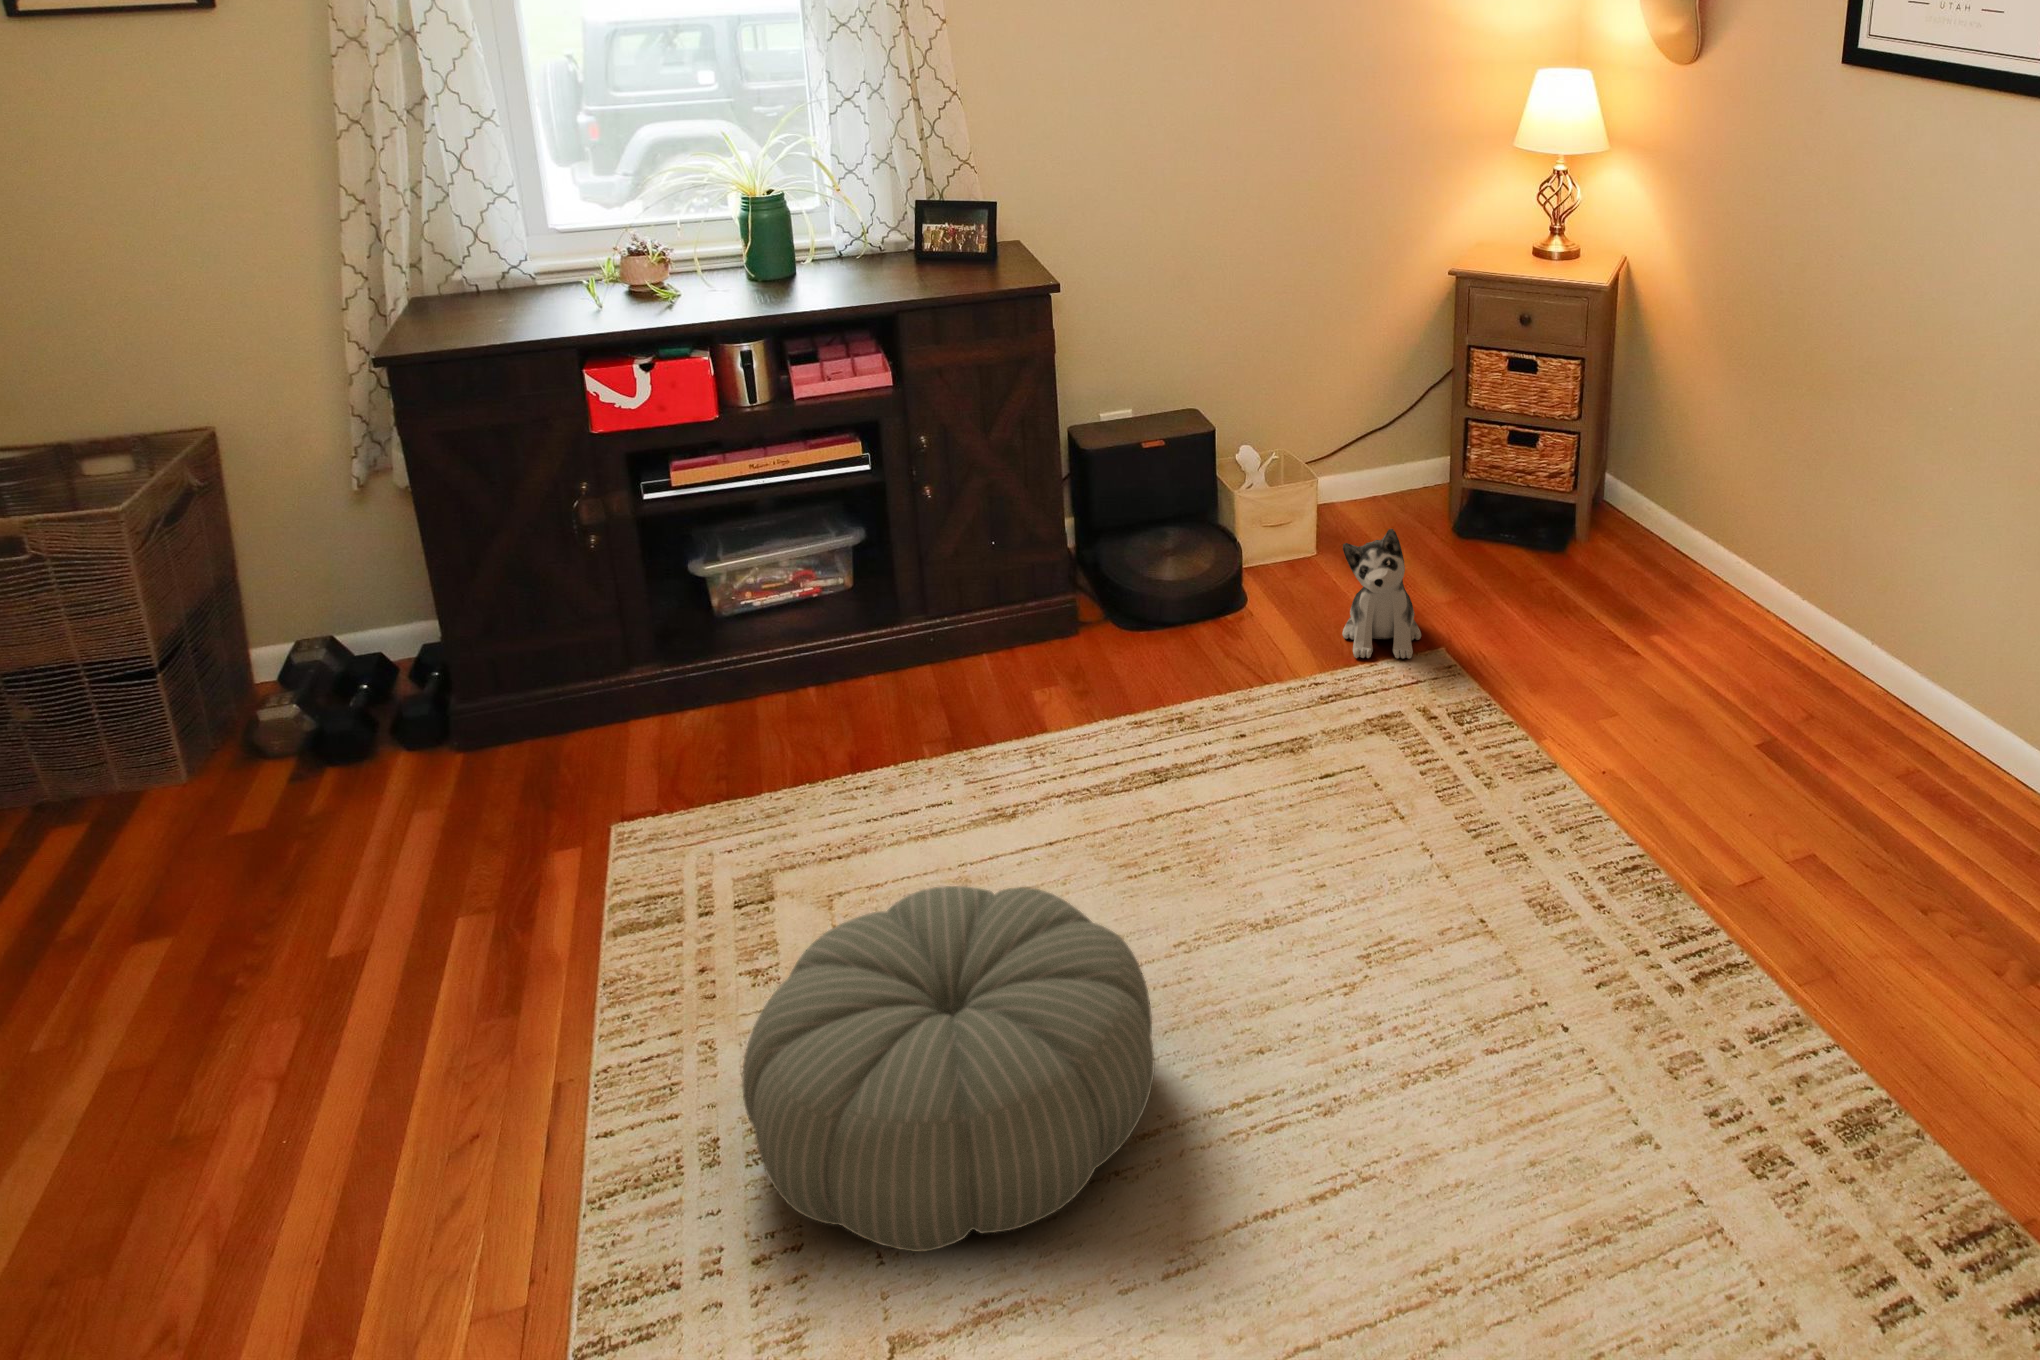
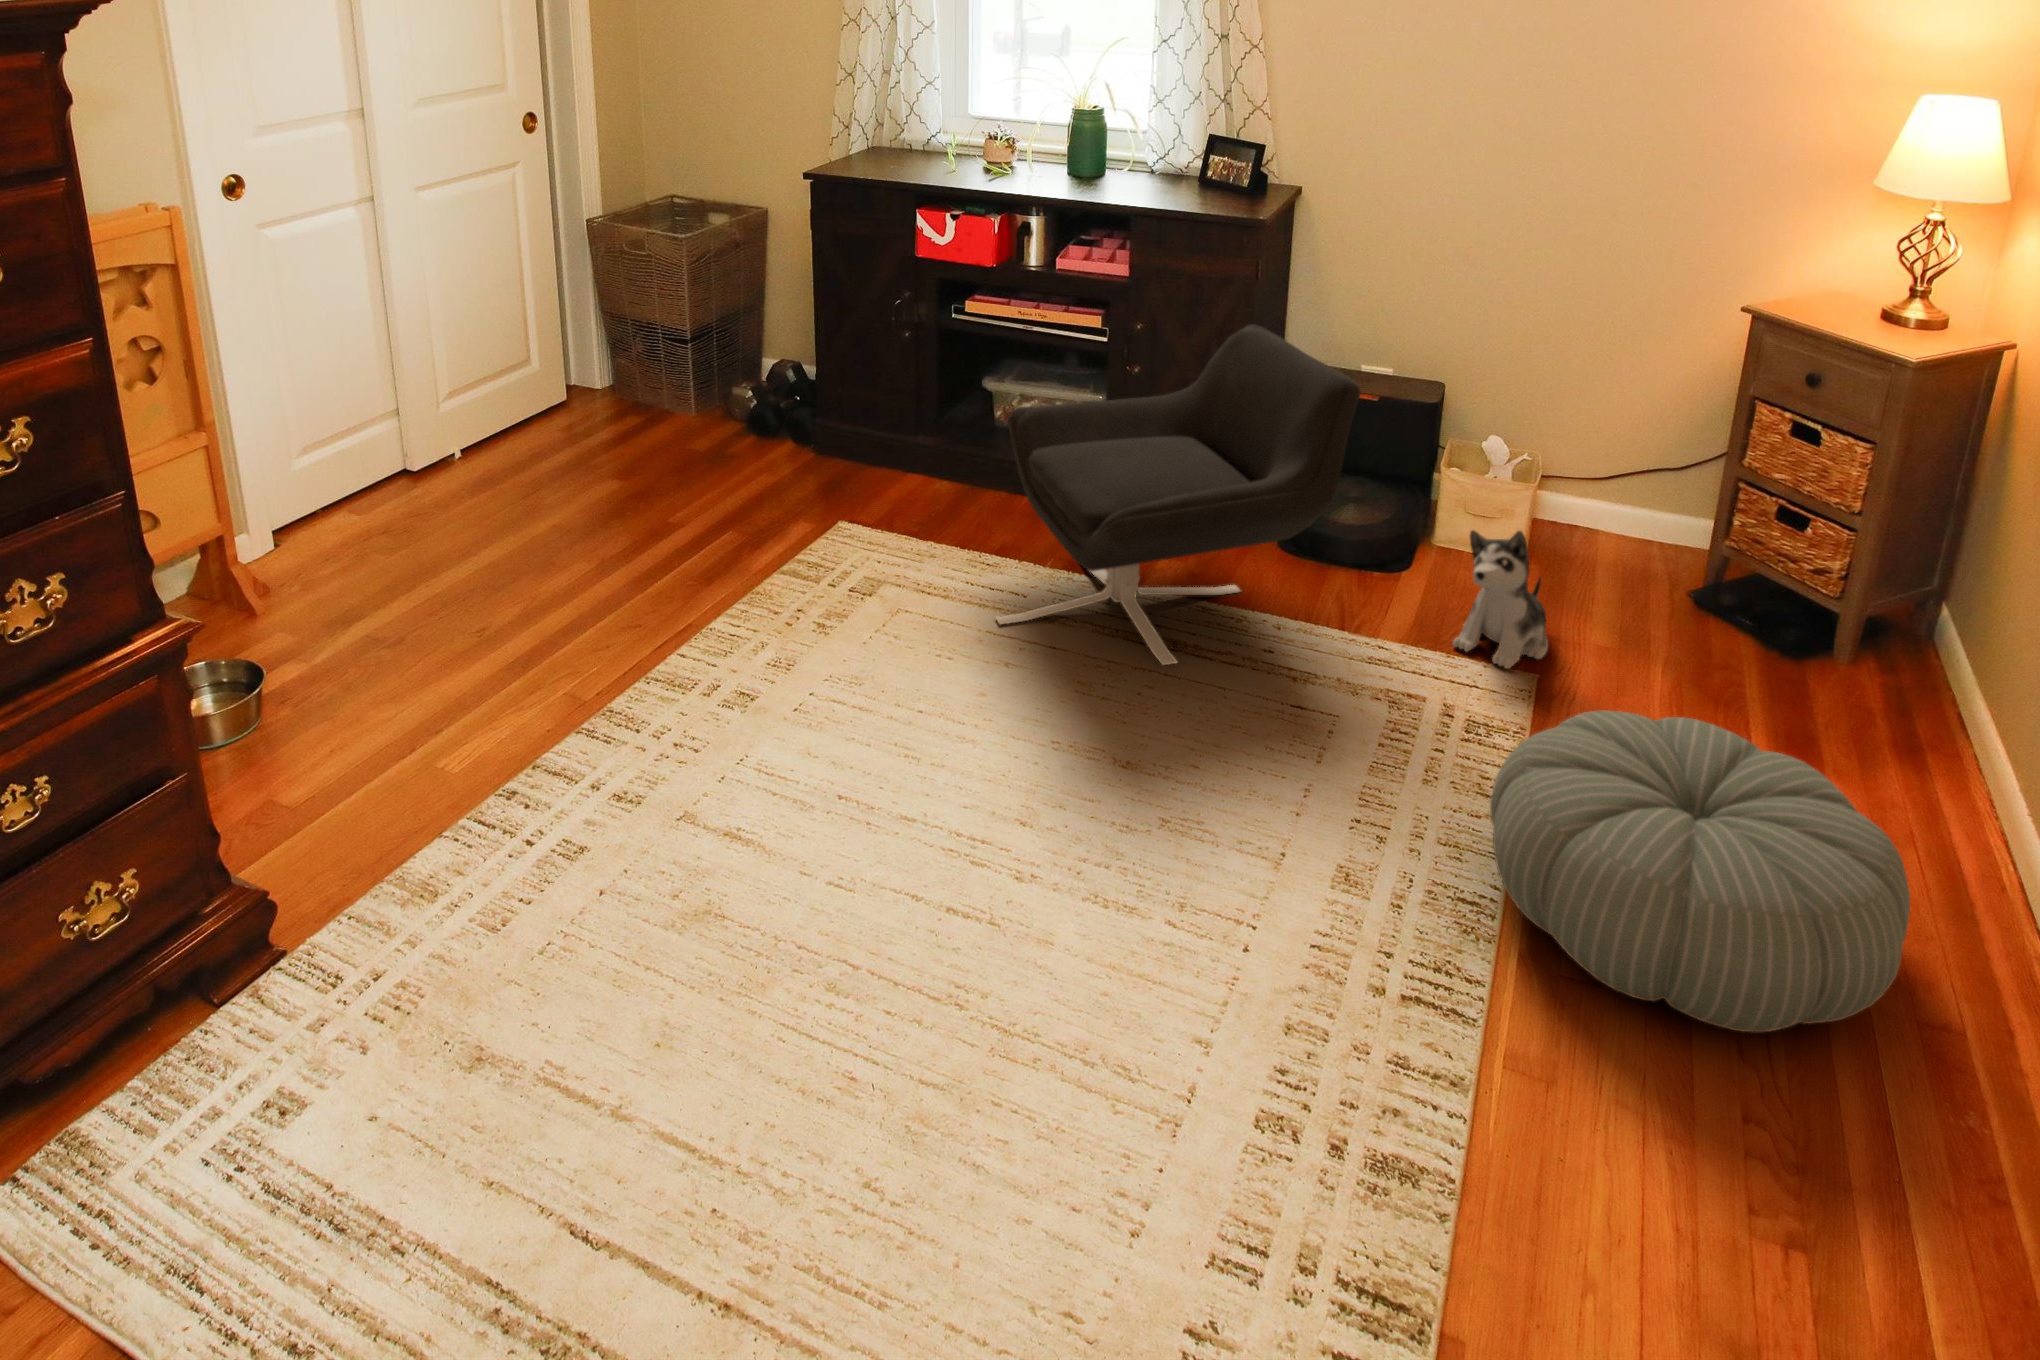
lounge chair: none [854,404,1268,842] -> present [996,324,1360,665]
pouf: present [742,886,1155,1252] -> present [1490,711,1910,1032]

